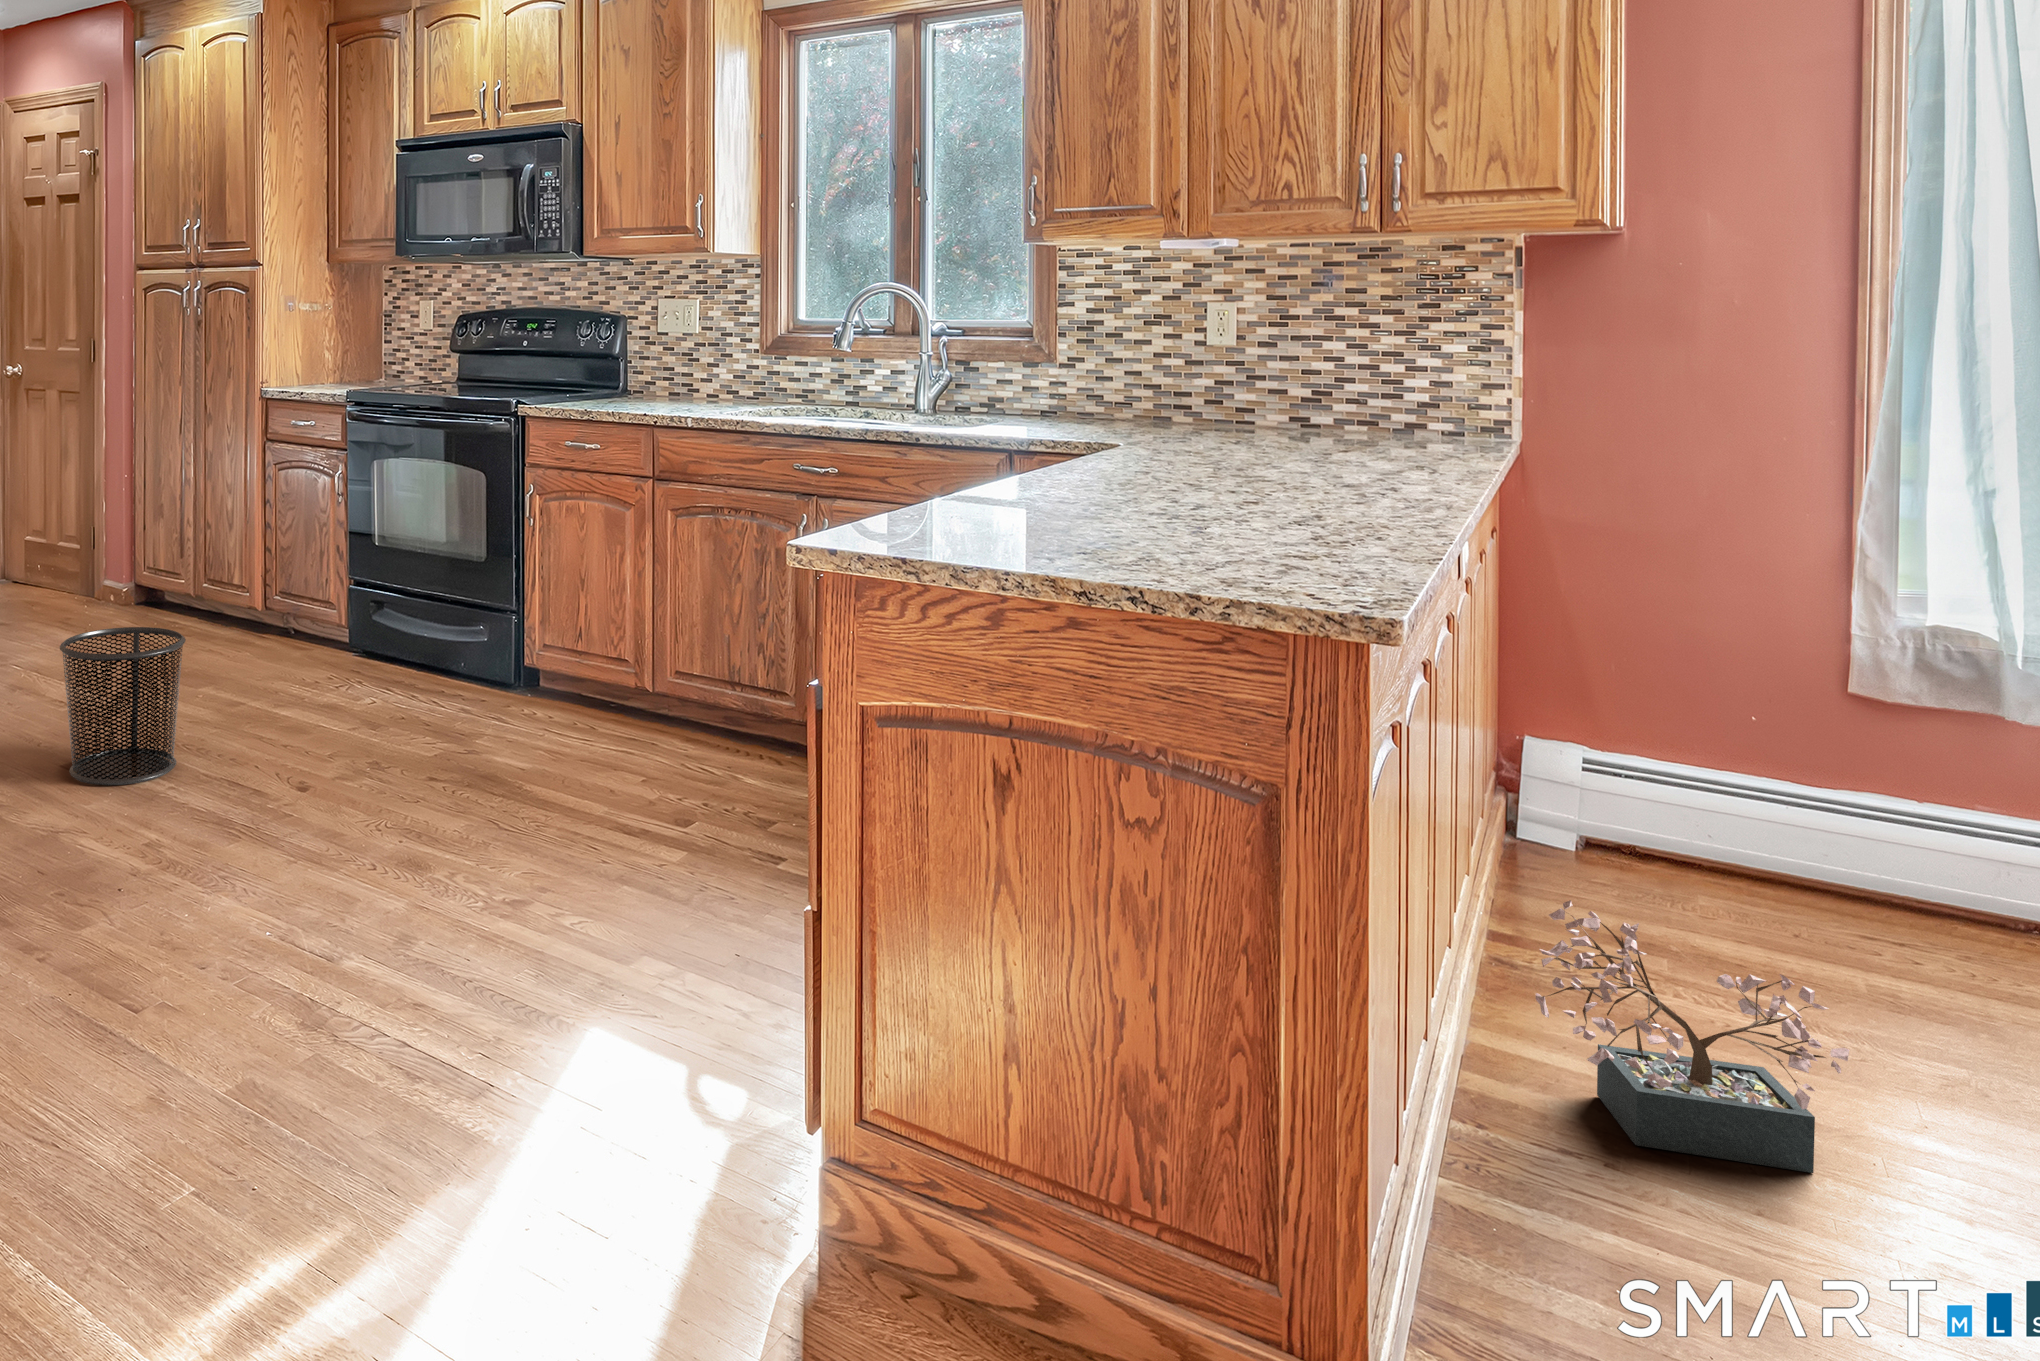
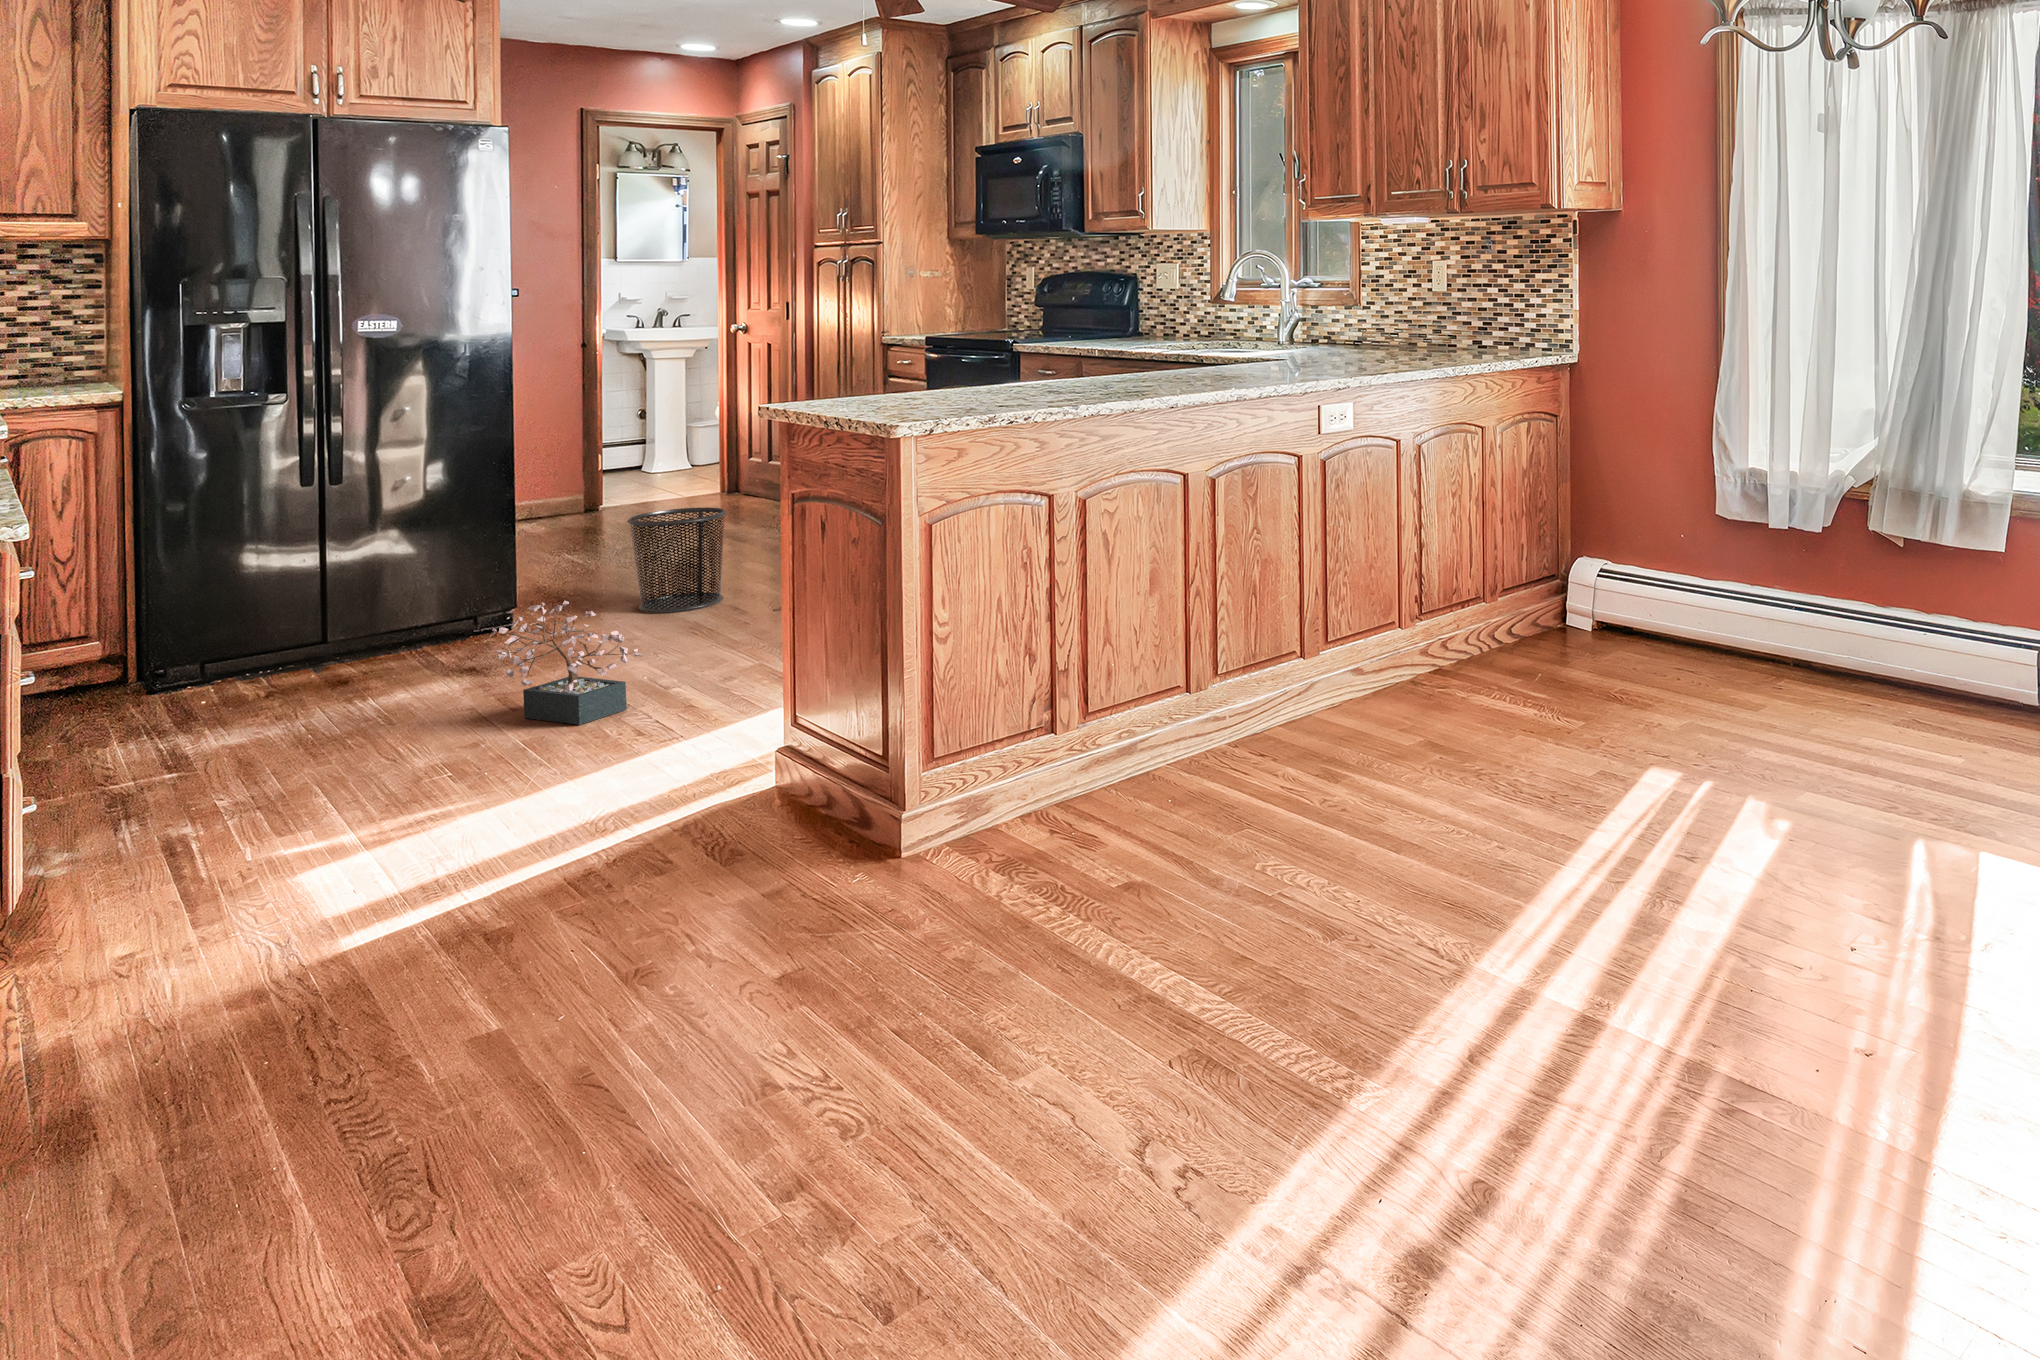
decorative plant: present [1535,900,1849,1173] -> present [490,601,642,725]

